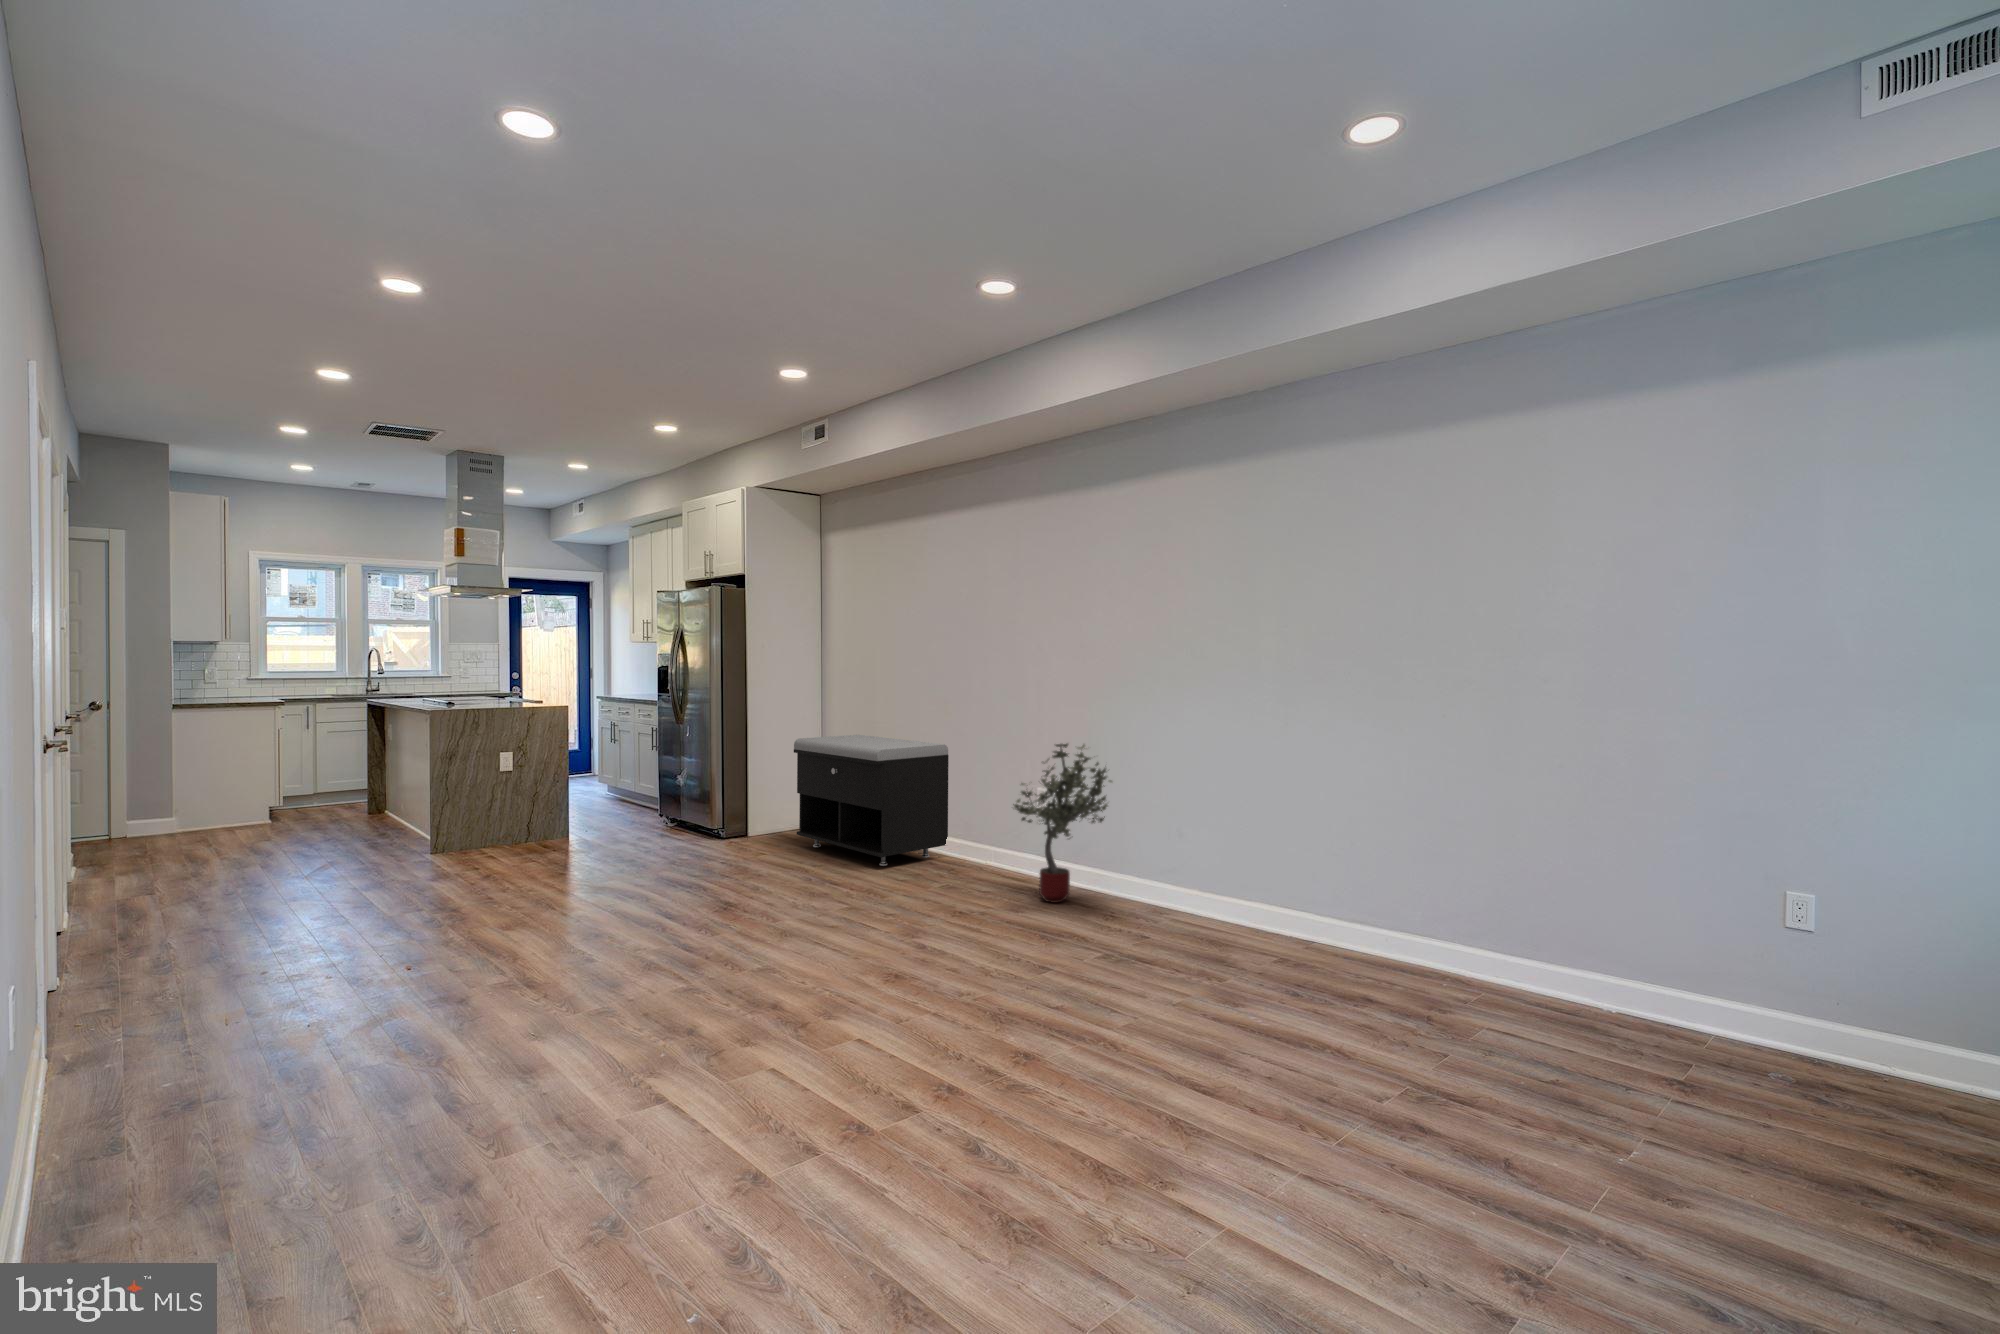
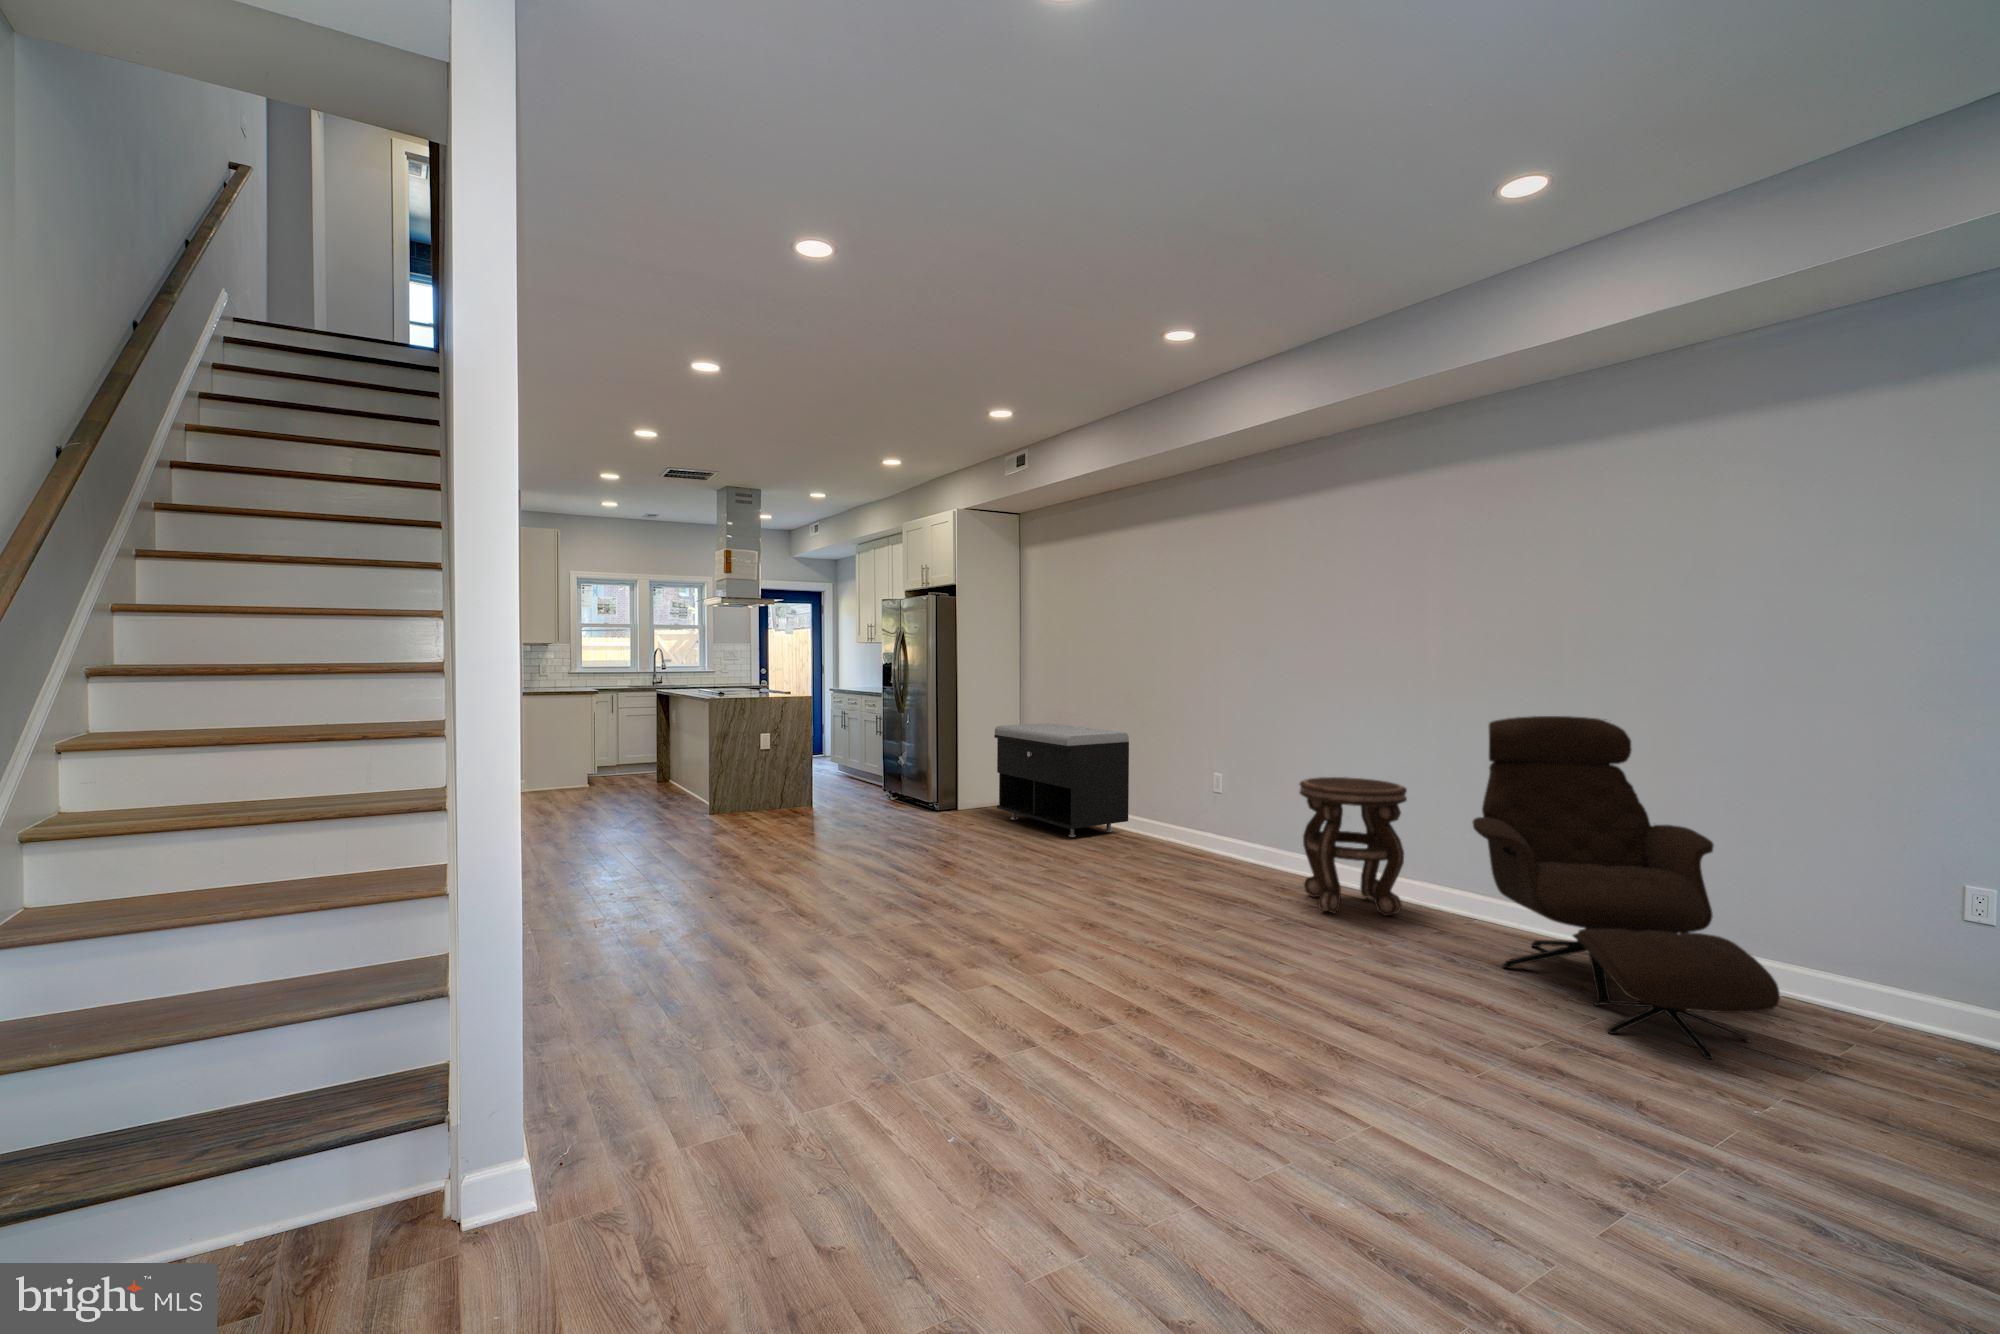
lounge chair: none [1316,721,1628,1095] -> present [1473,716,1780,1059]
potted tree: present [1013,744,1112,903] -> none [1186,732,1280,874]
side table: none [1134,791,1247,945] -> present [1300,777,1407,916]

